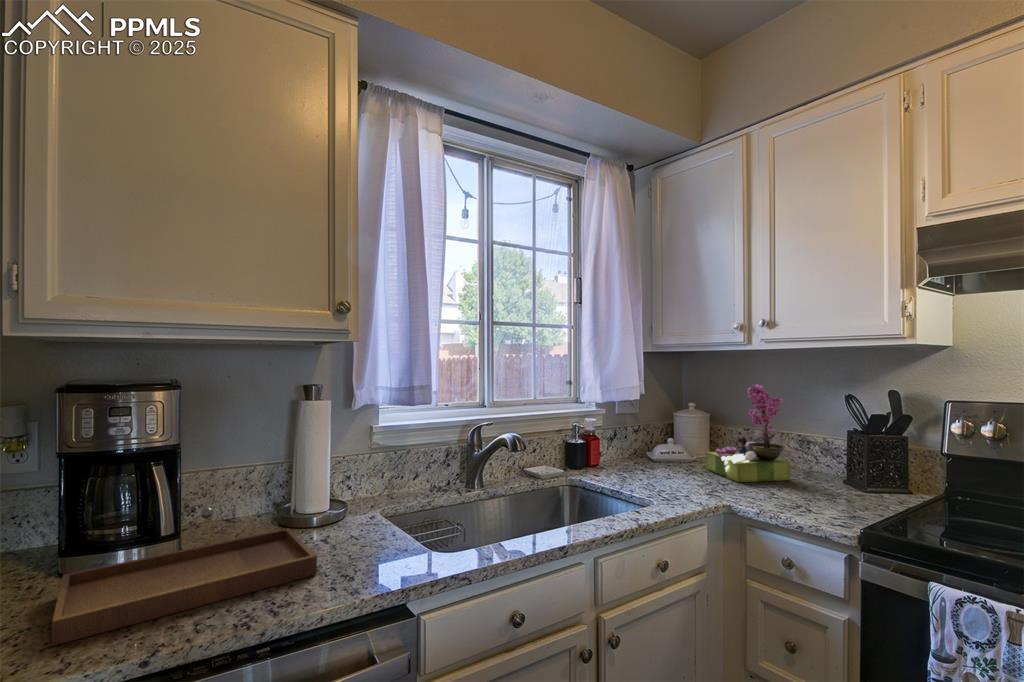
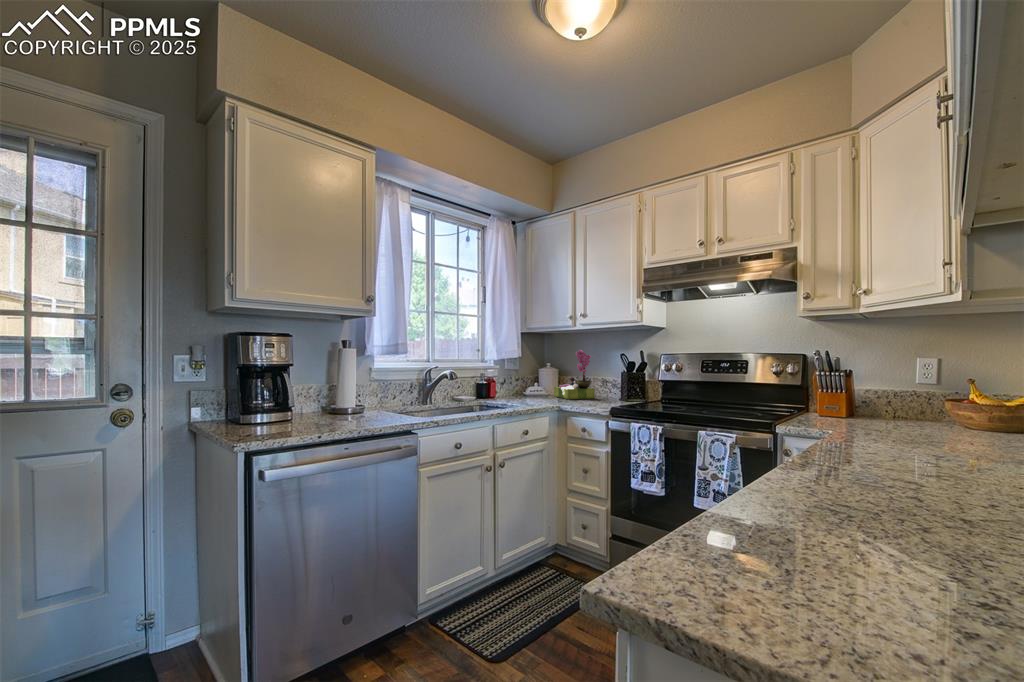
tray: present [52,507,317,646] -> none [242,391,365,436]

